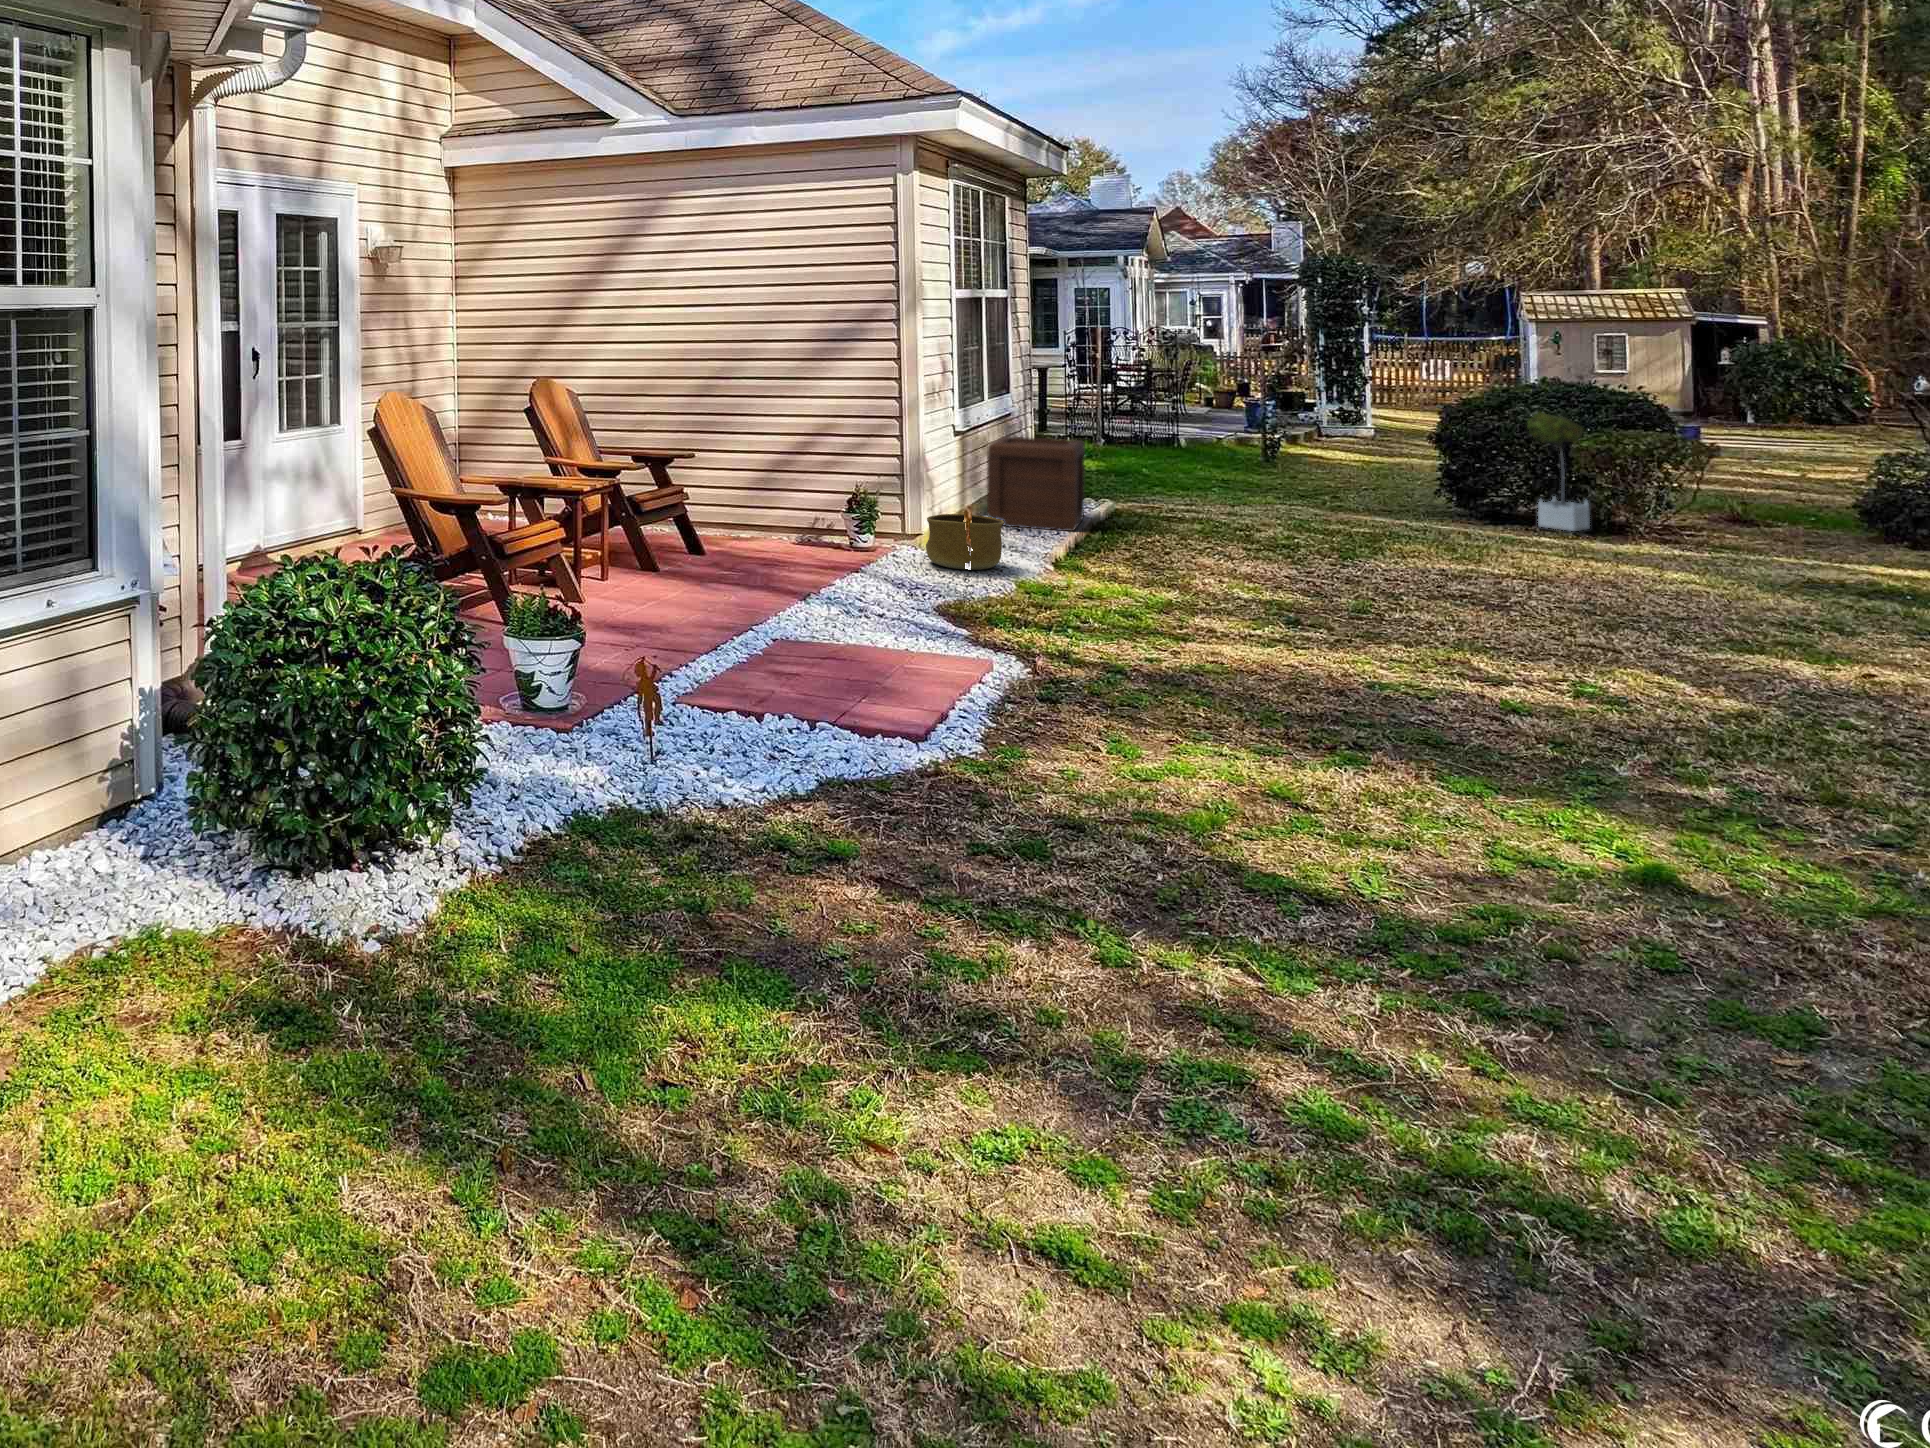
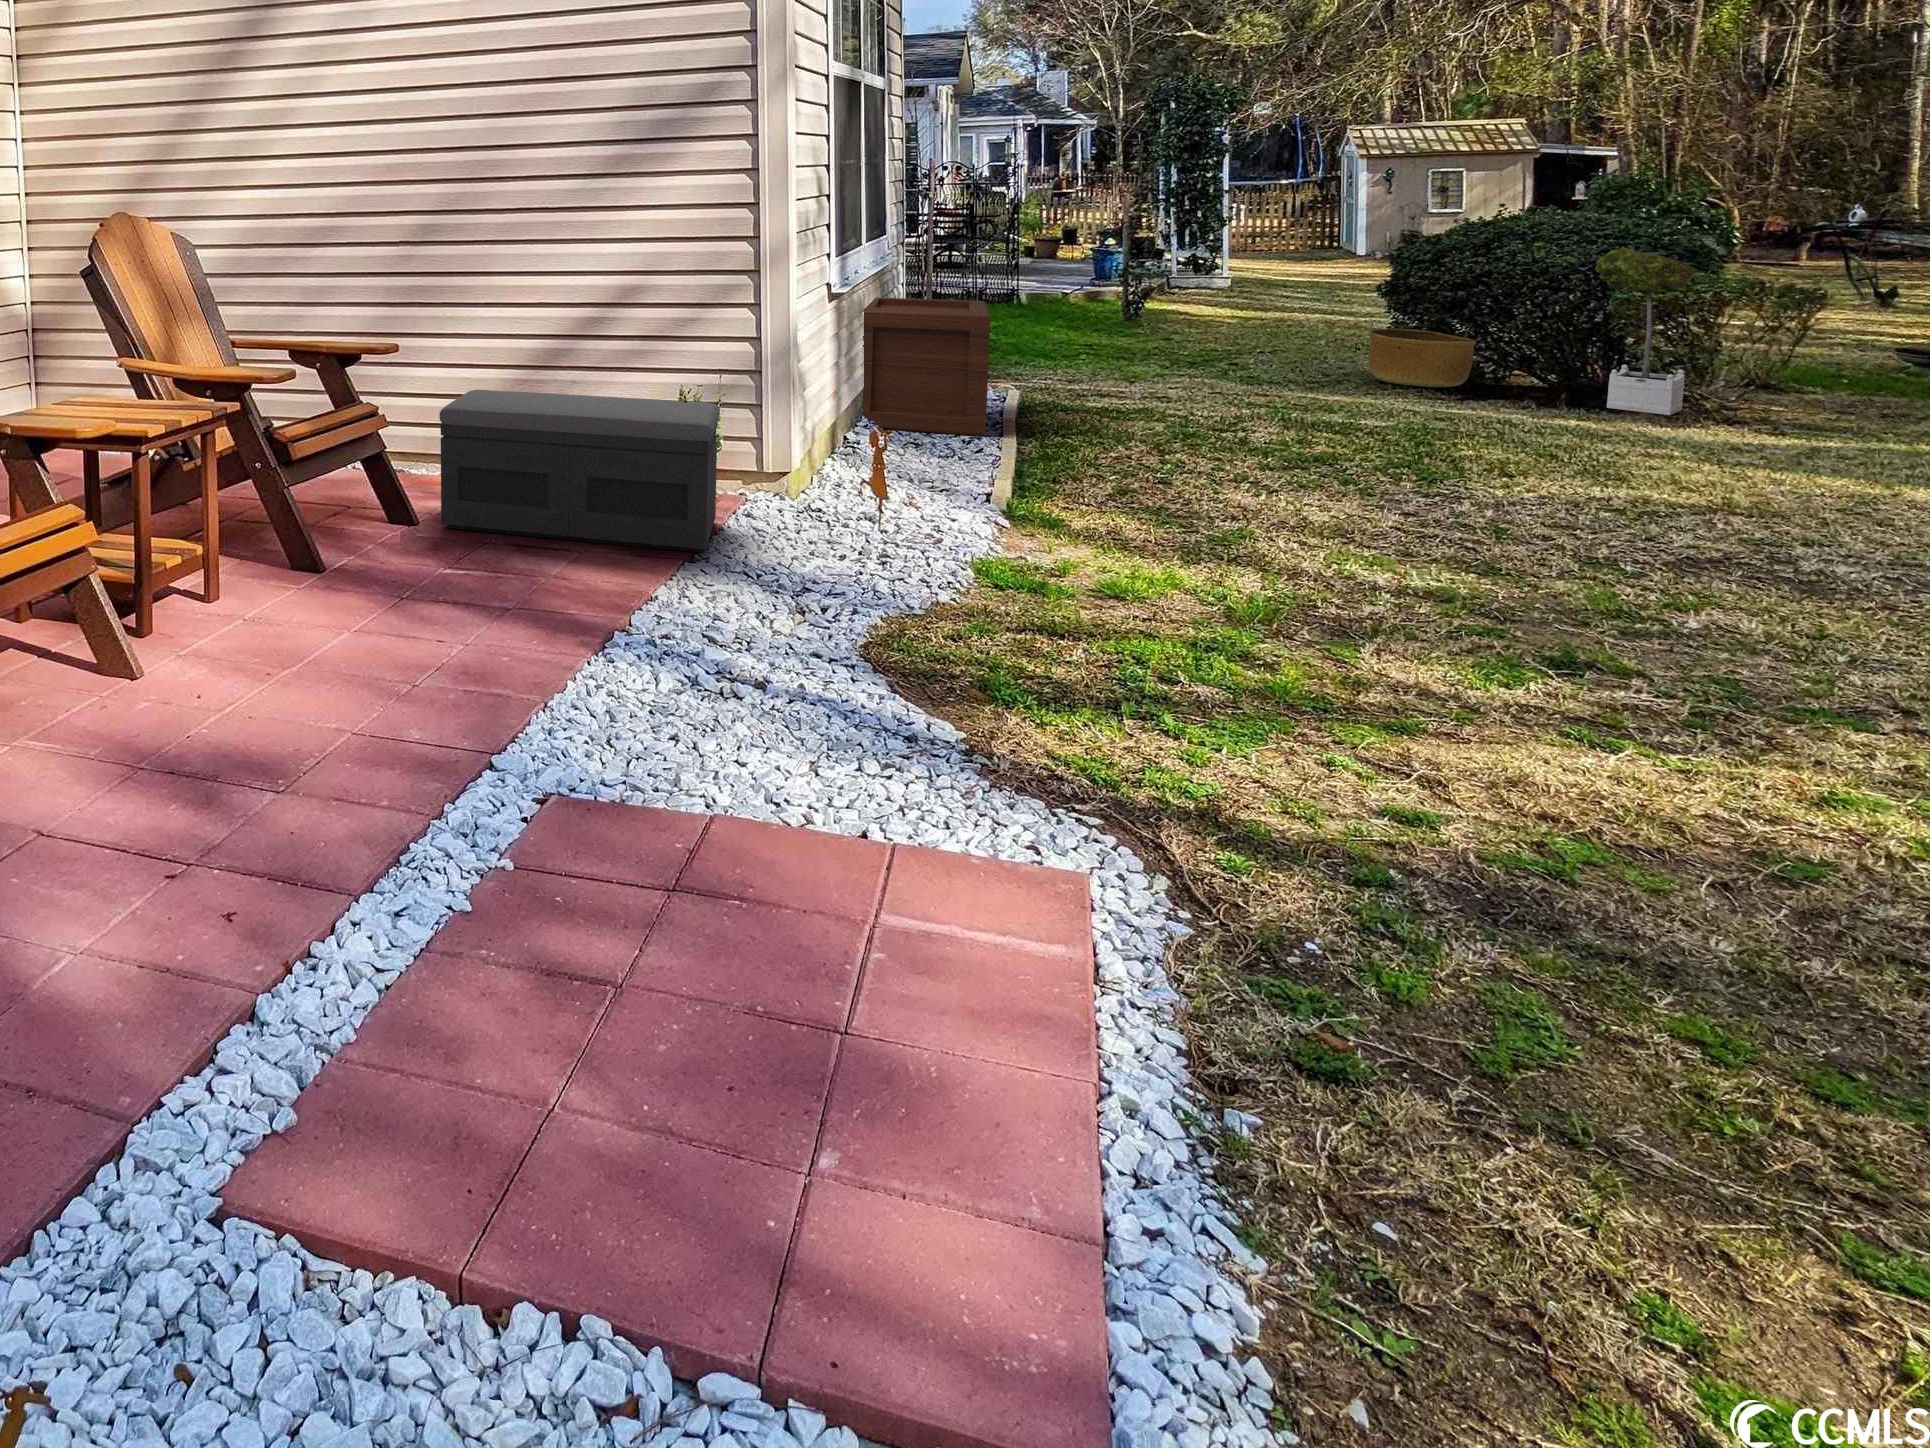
storage bench: none [715,484,879,575] -> present [439,390,720,552]
basket: present [926,514,1004,570] -> present [1368,329,1476,388]

